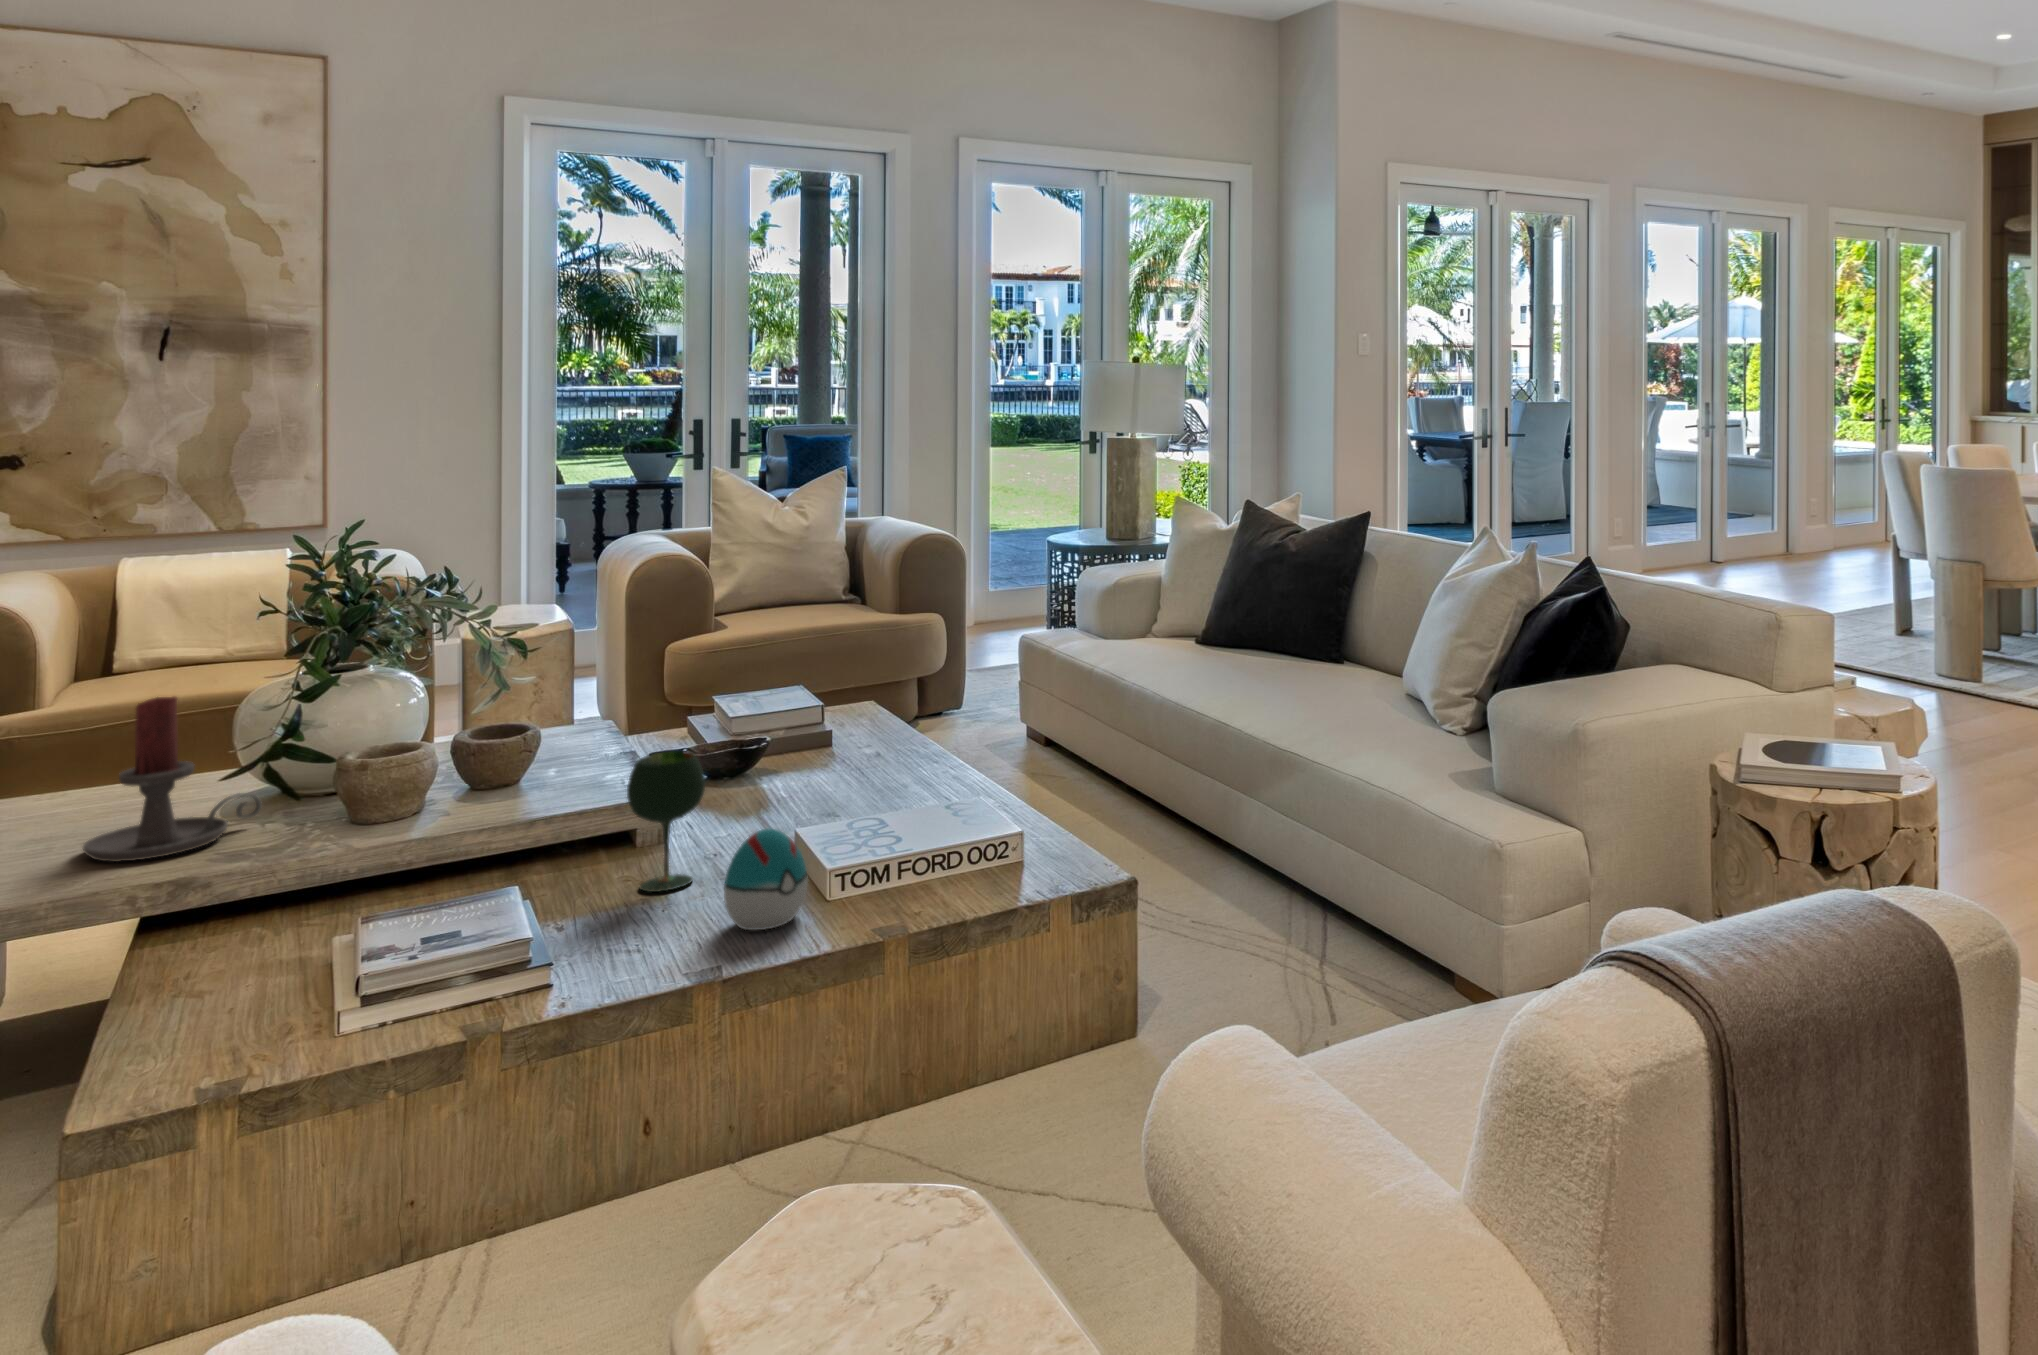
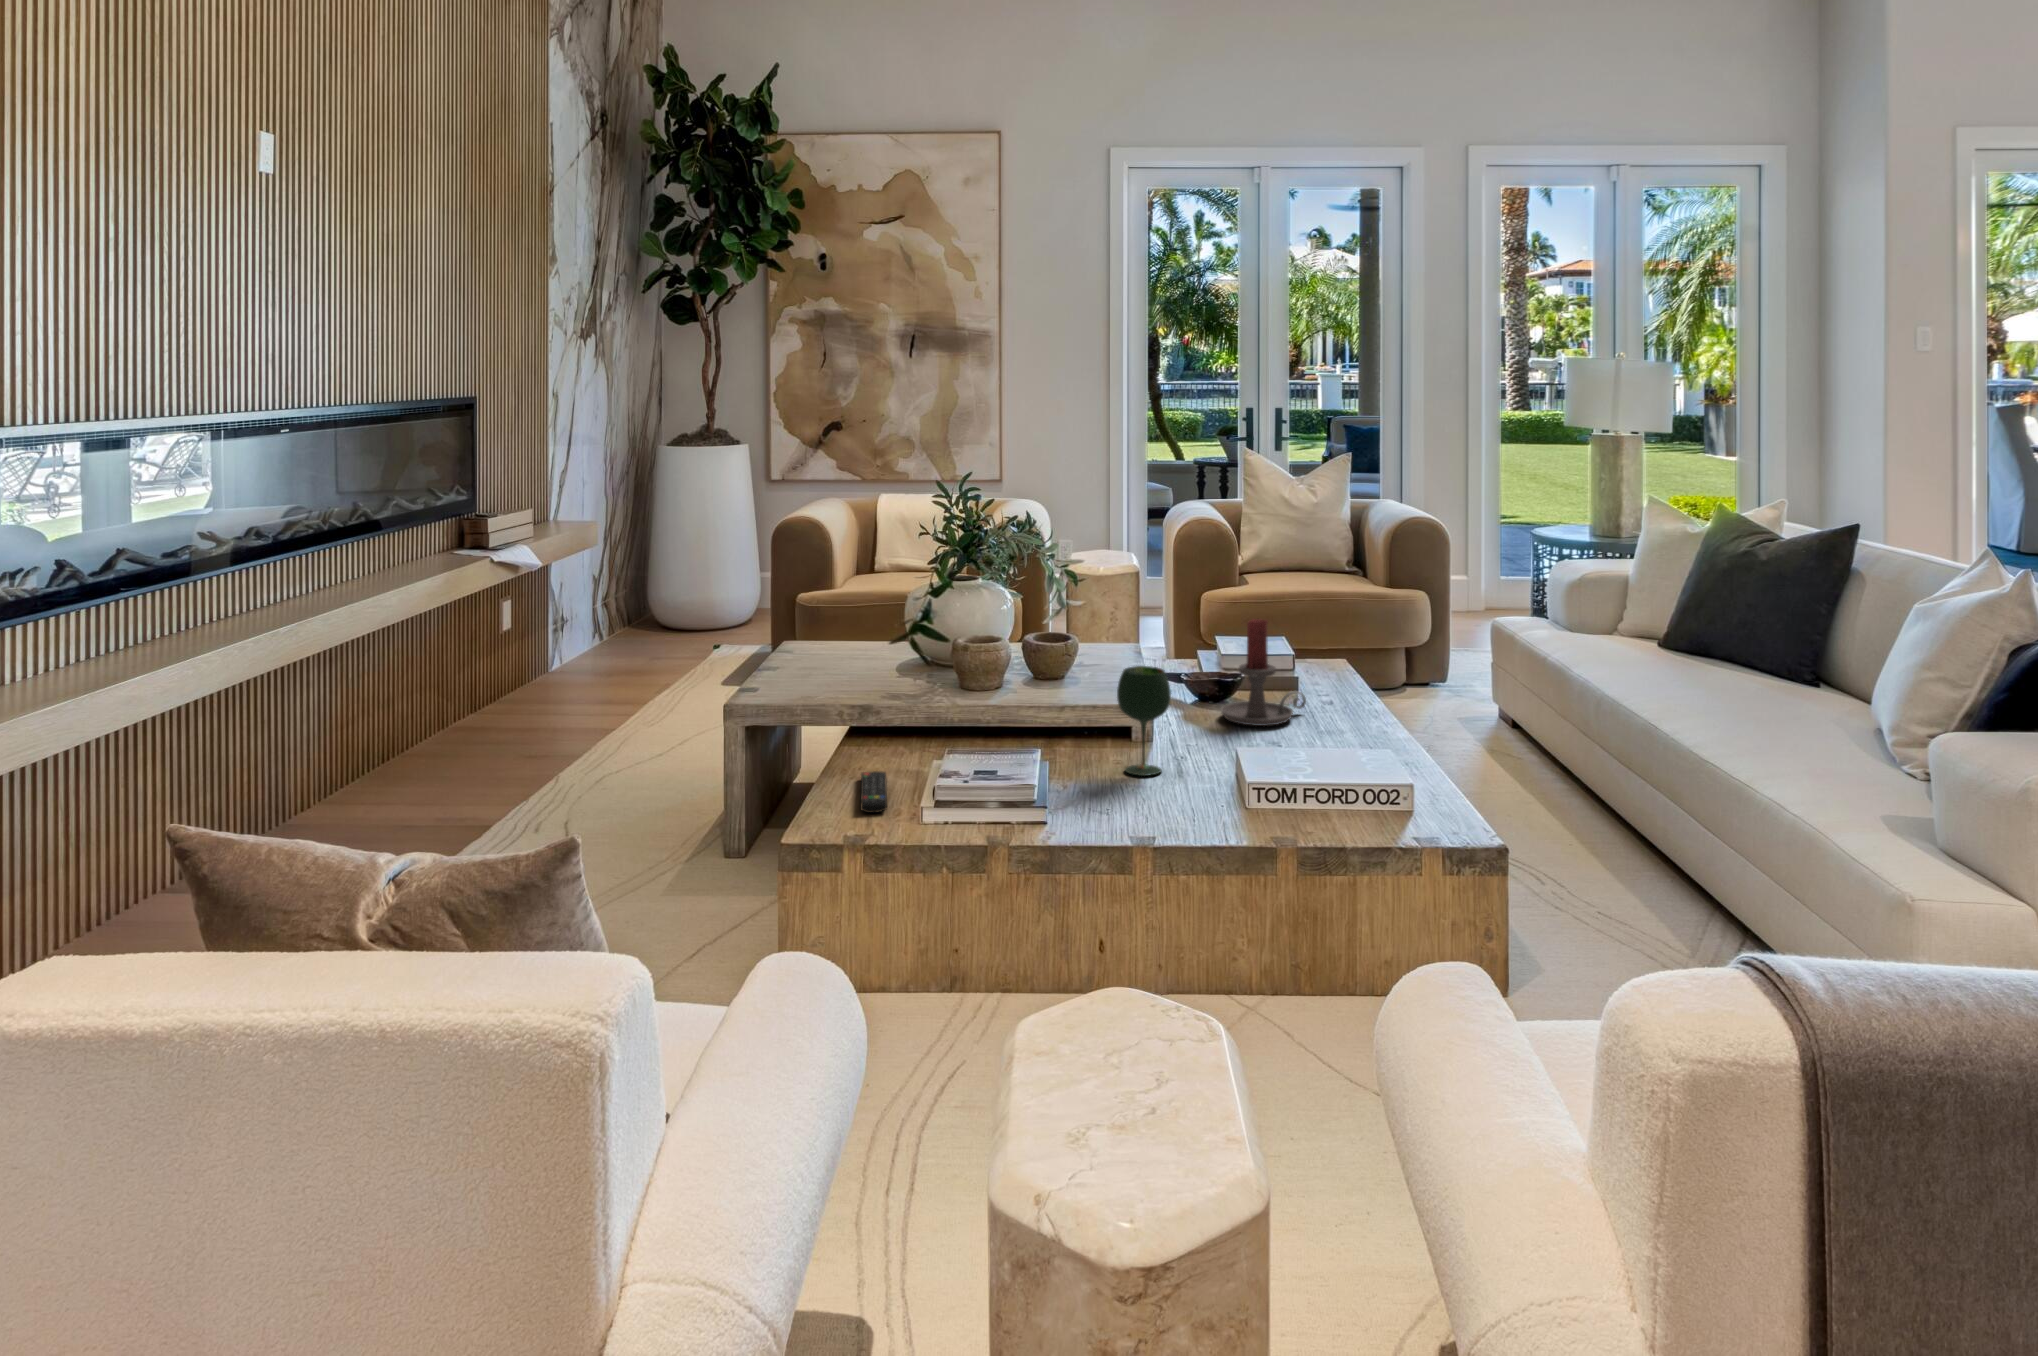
candle holder: present [82,697,262,862] -> present [1221,619,1306,726]
decorative egg: present [724,828,808,930] -> none [1169,737,1230,819]
remote control: none [198,971,270,1040] -> present [860,771,887,813]

